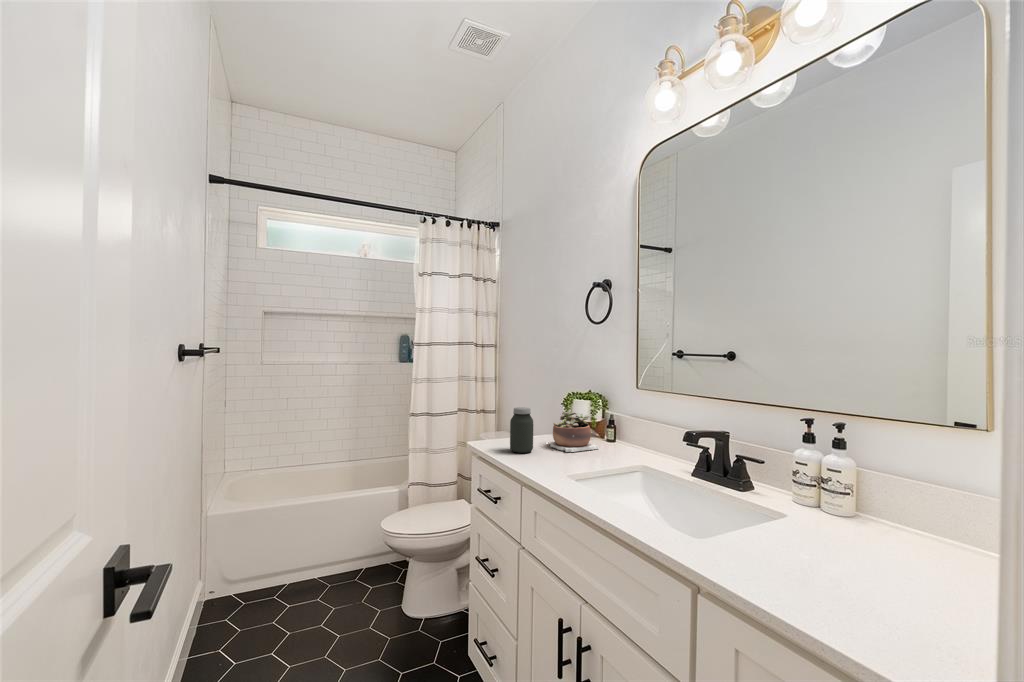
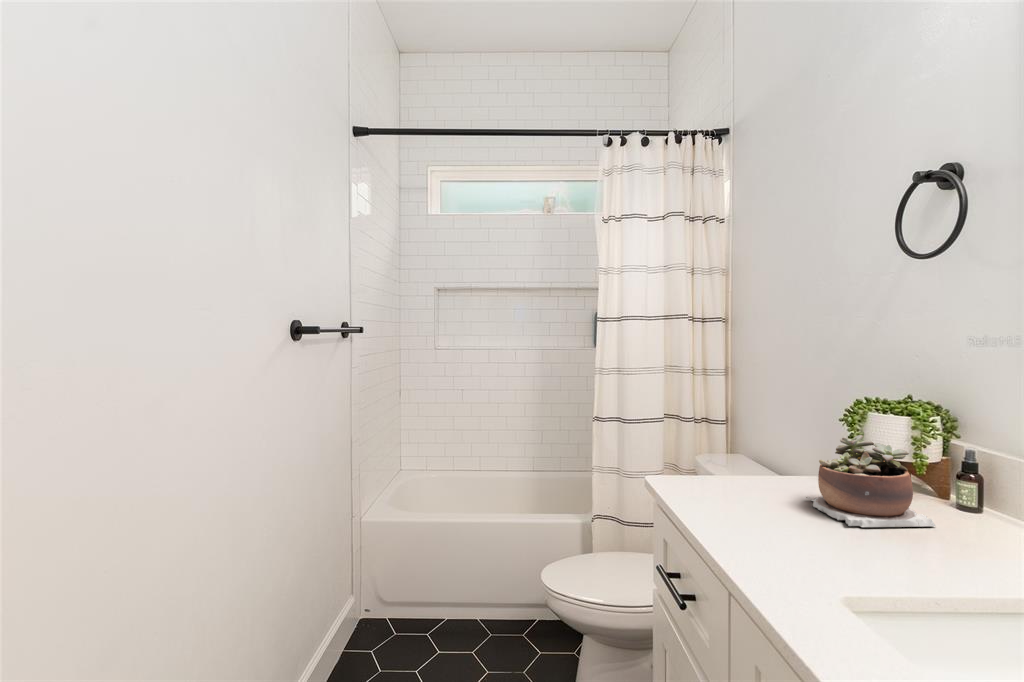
jar: present [510,407,533,453] -> none [722,425,772,515]

